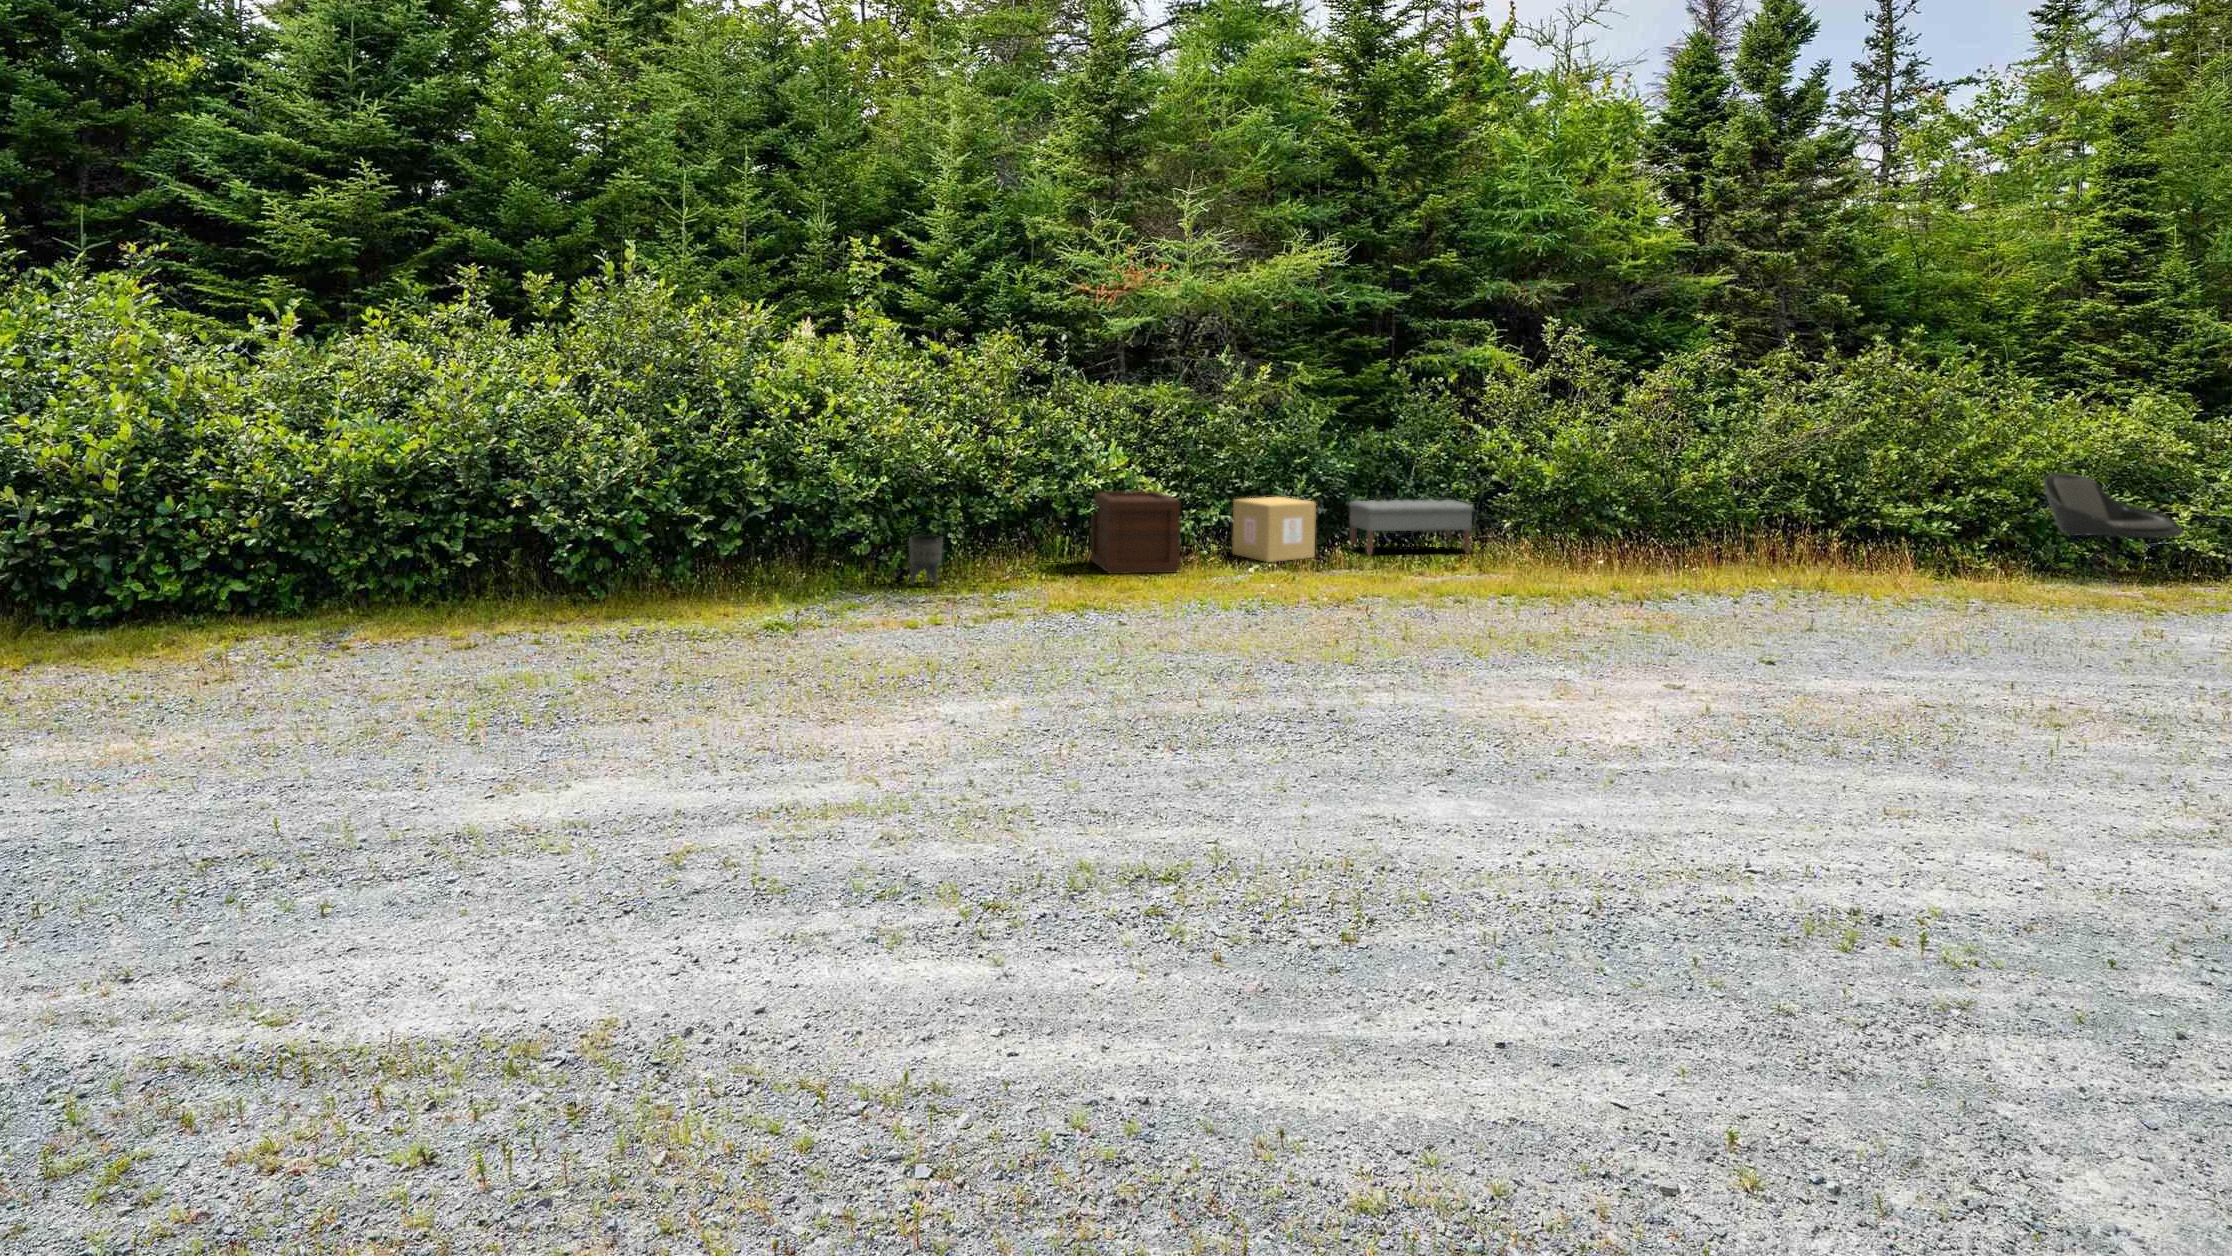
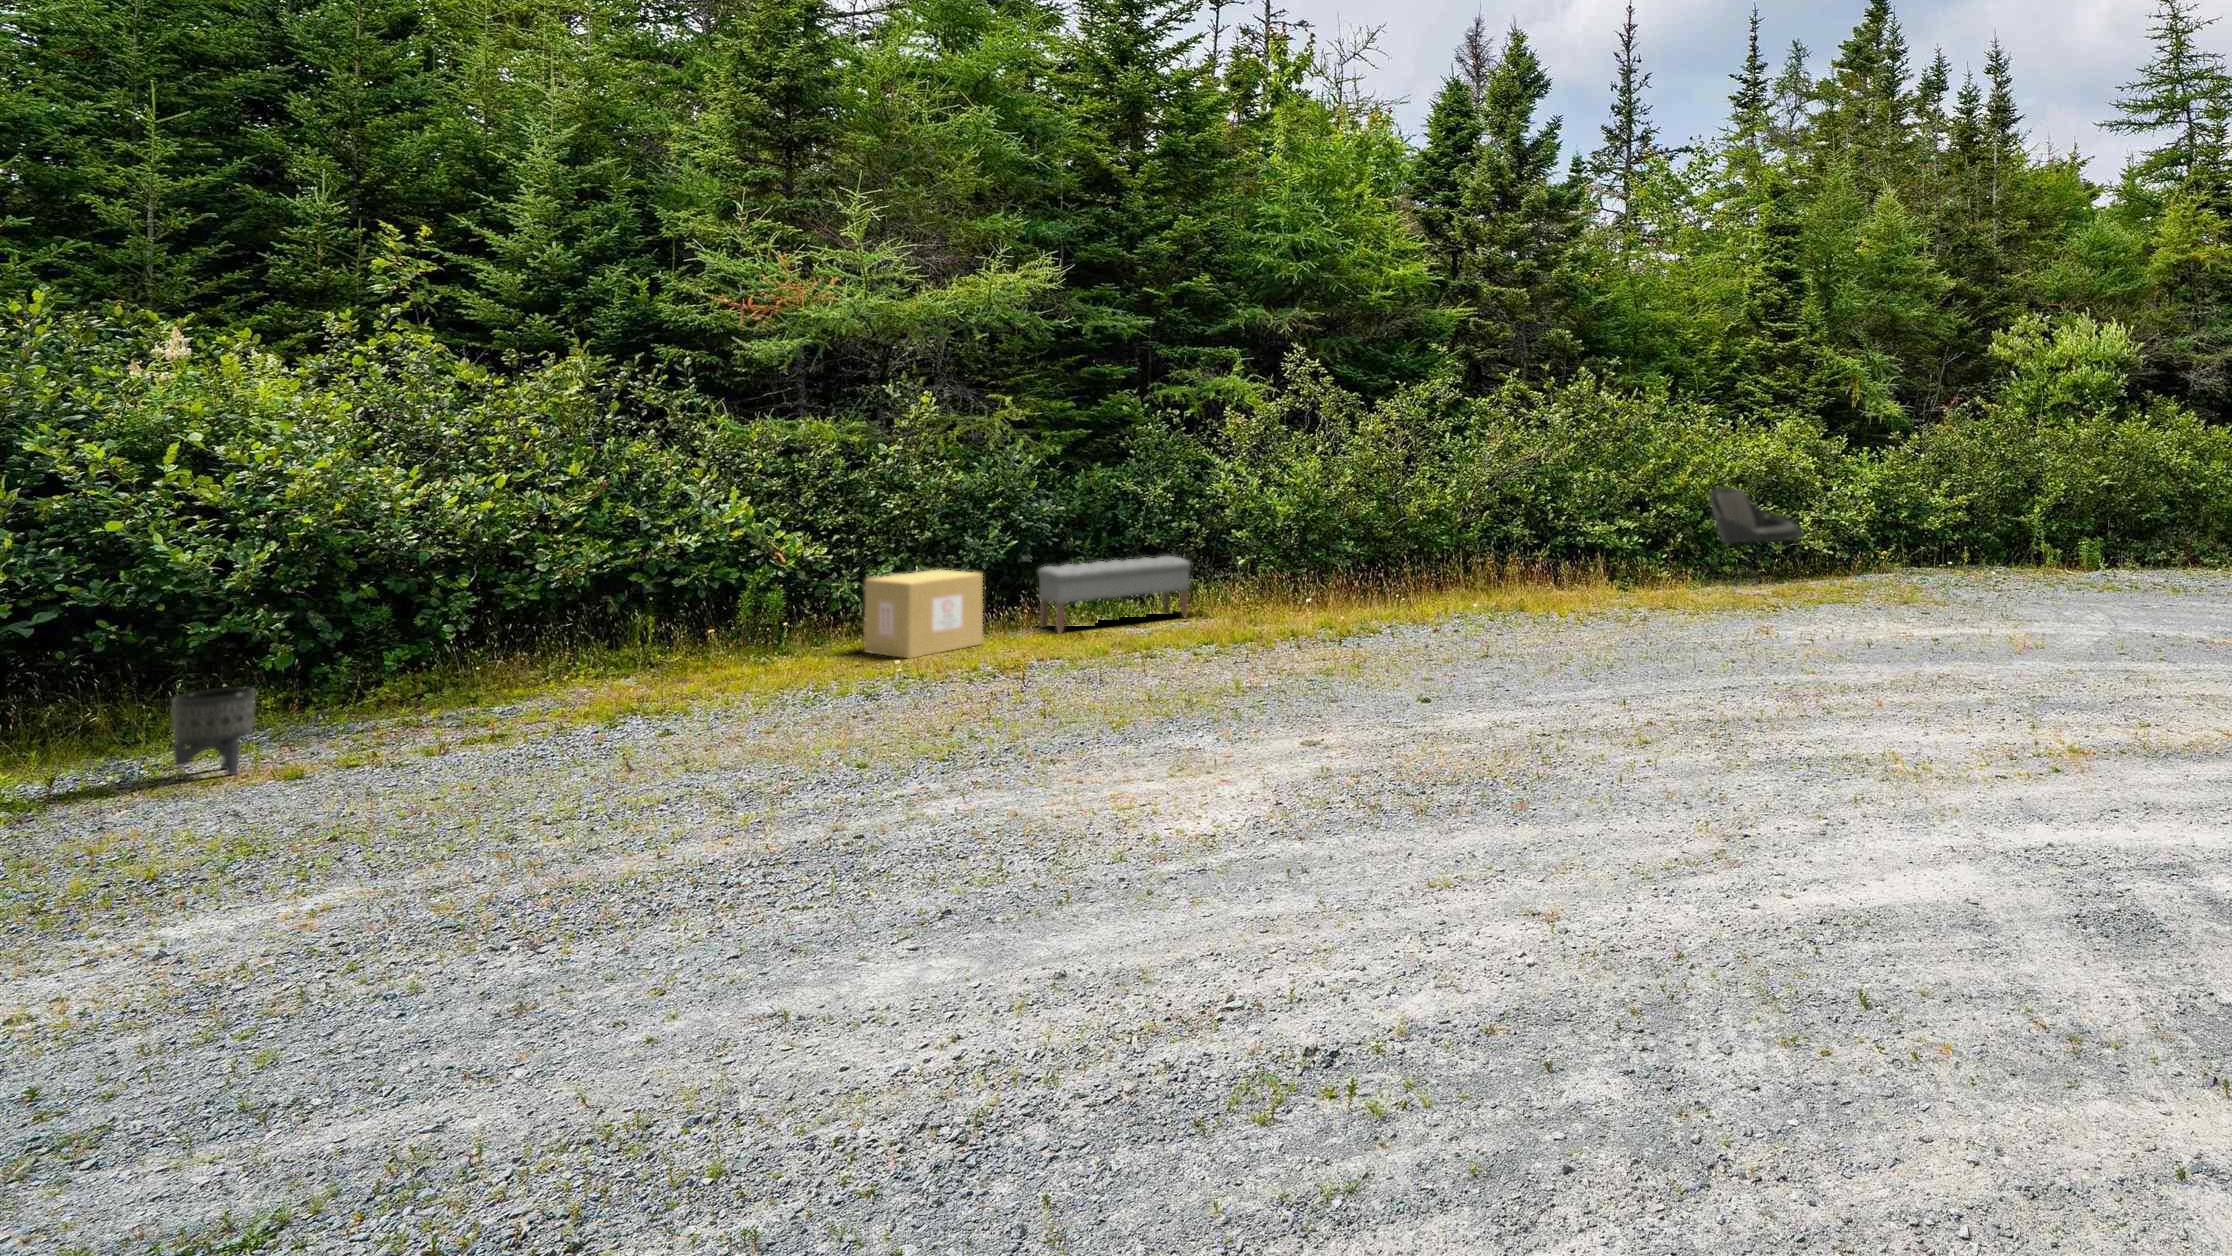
wooden crate: present [1090,491,1181,574] -> none [612,578,754,707]

